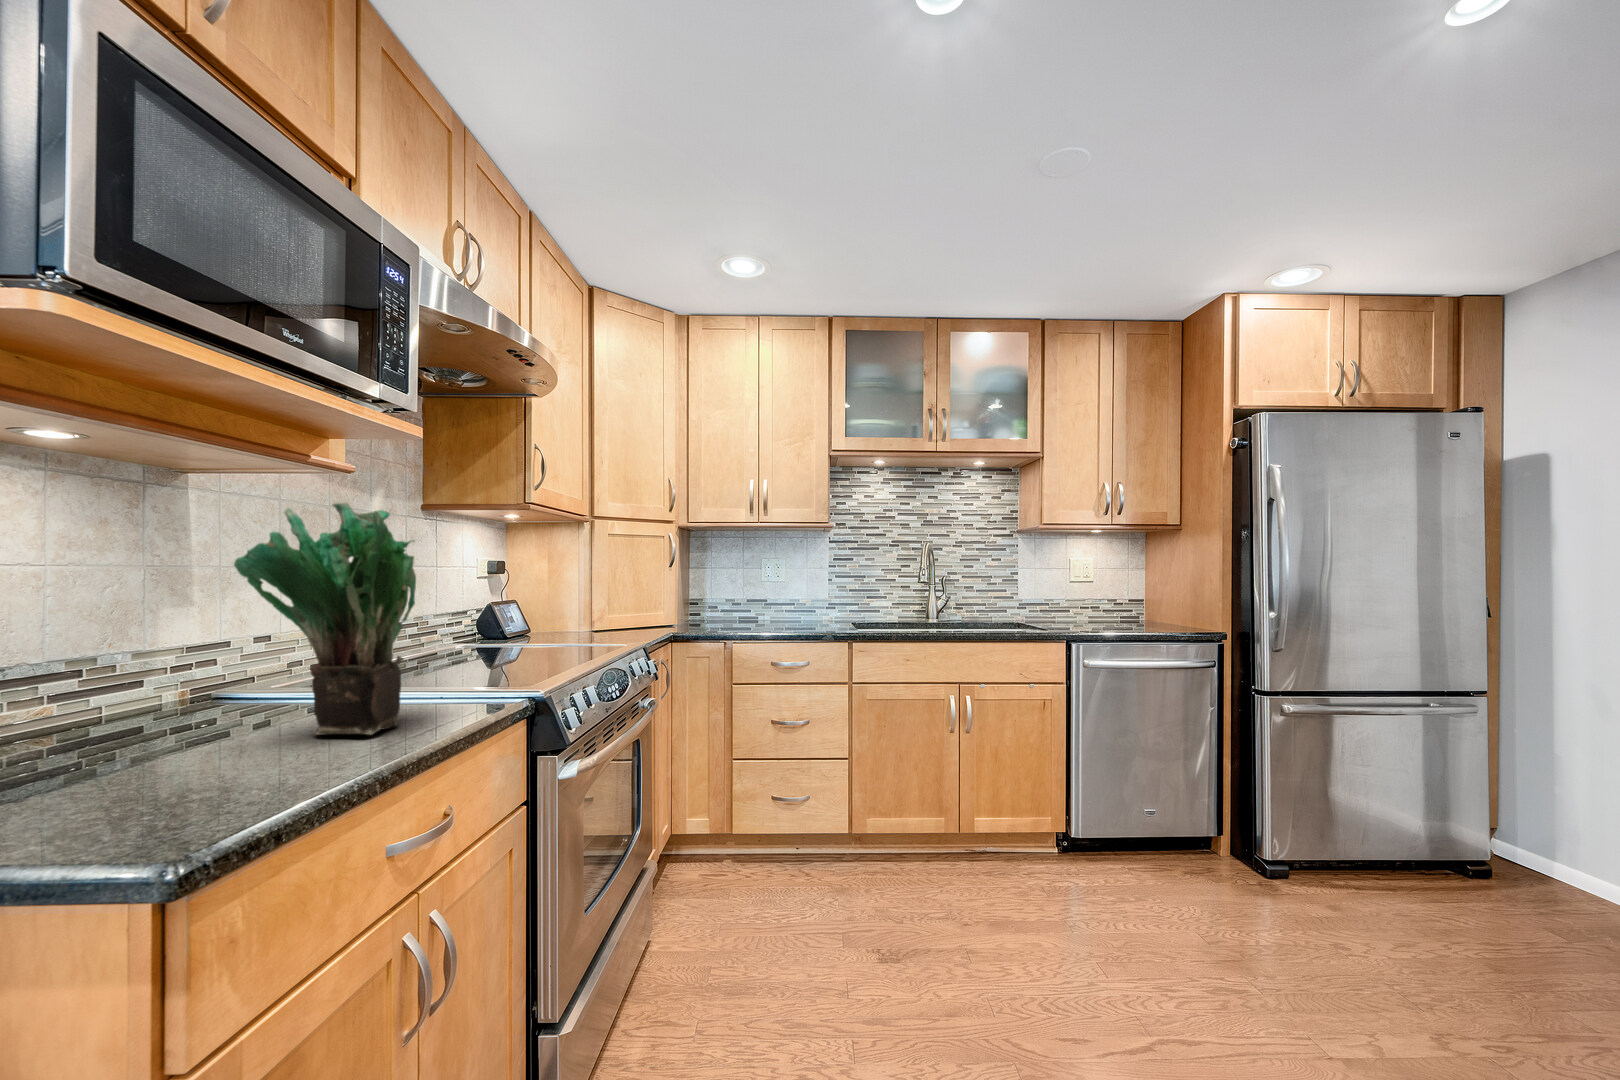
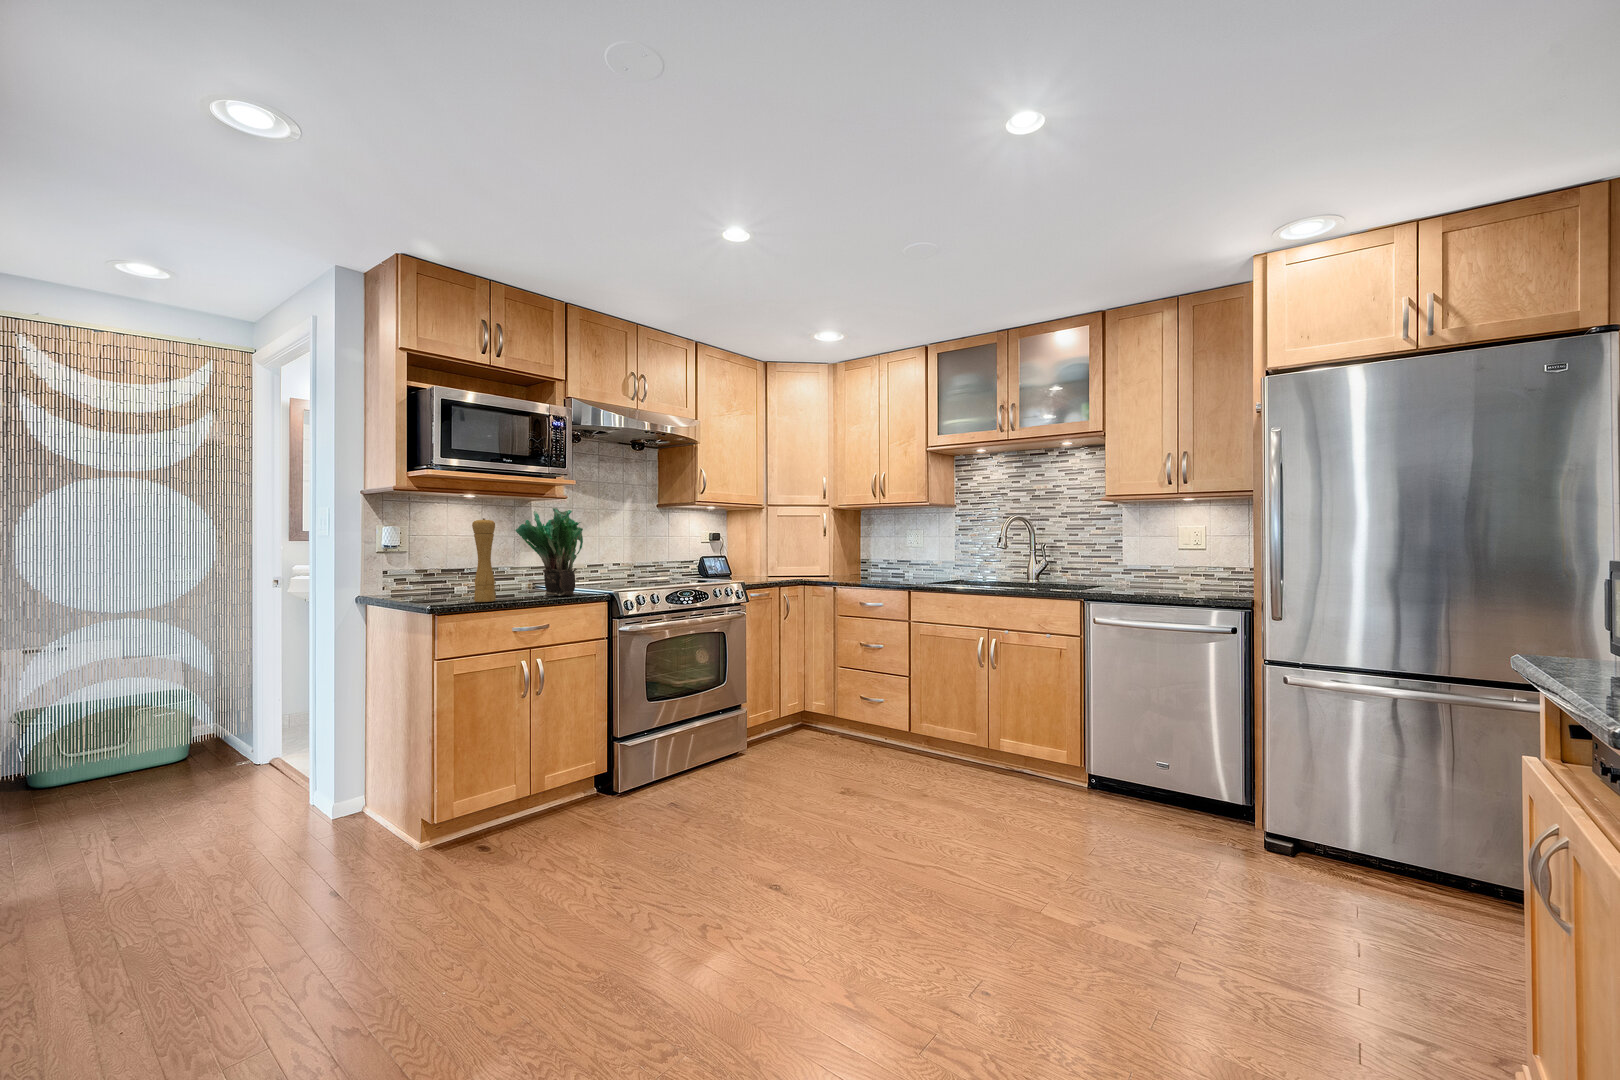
pepper mill: none [113,523,209,814] -> present [472,518,496,602]

